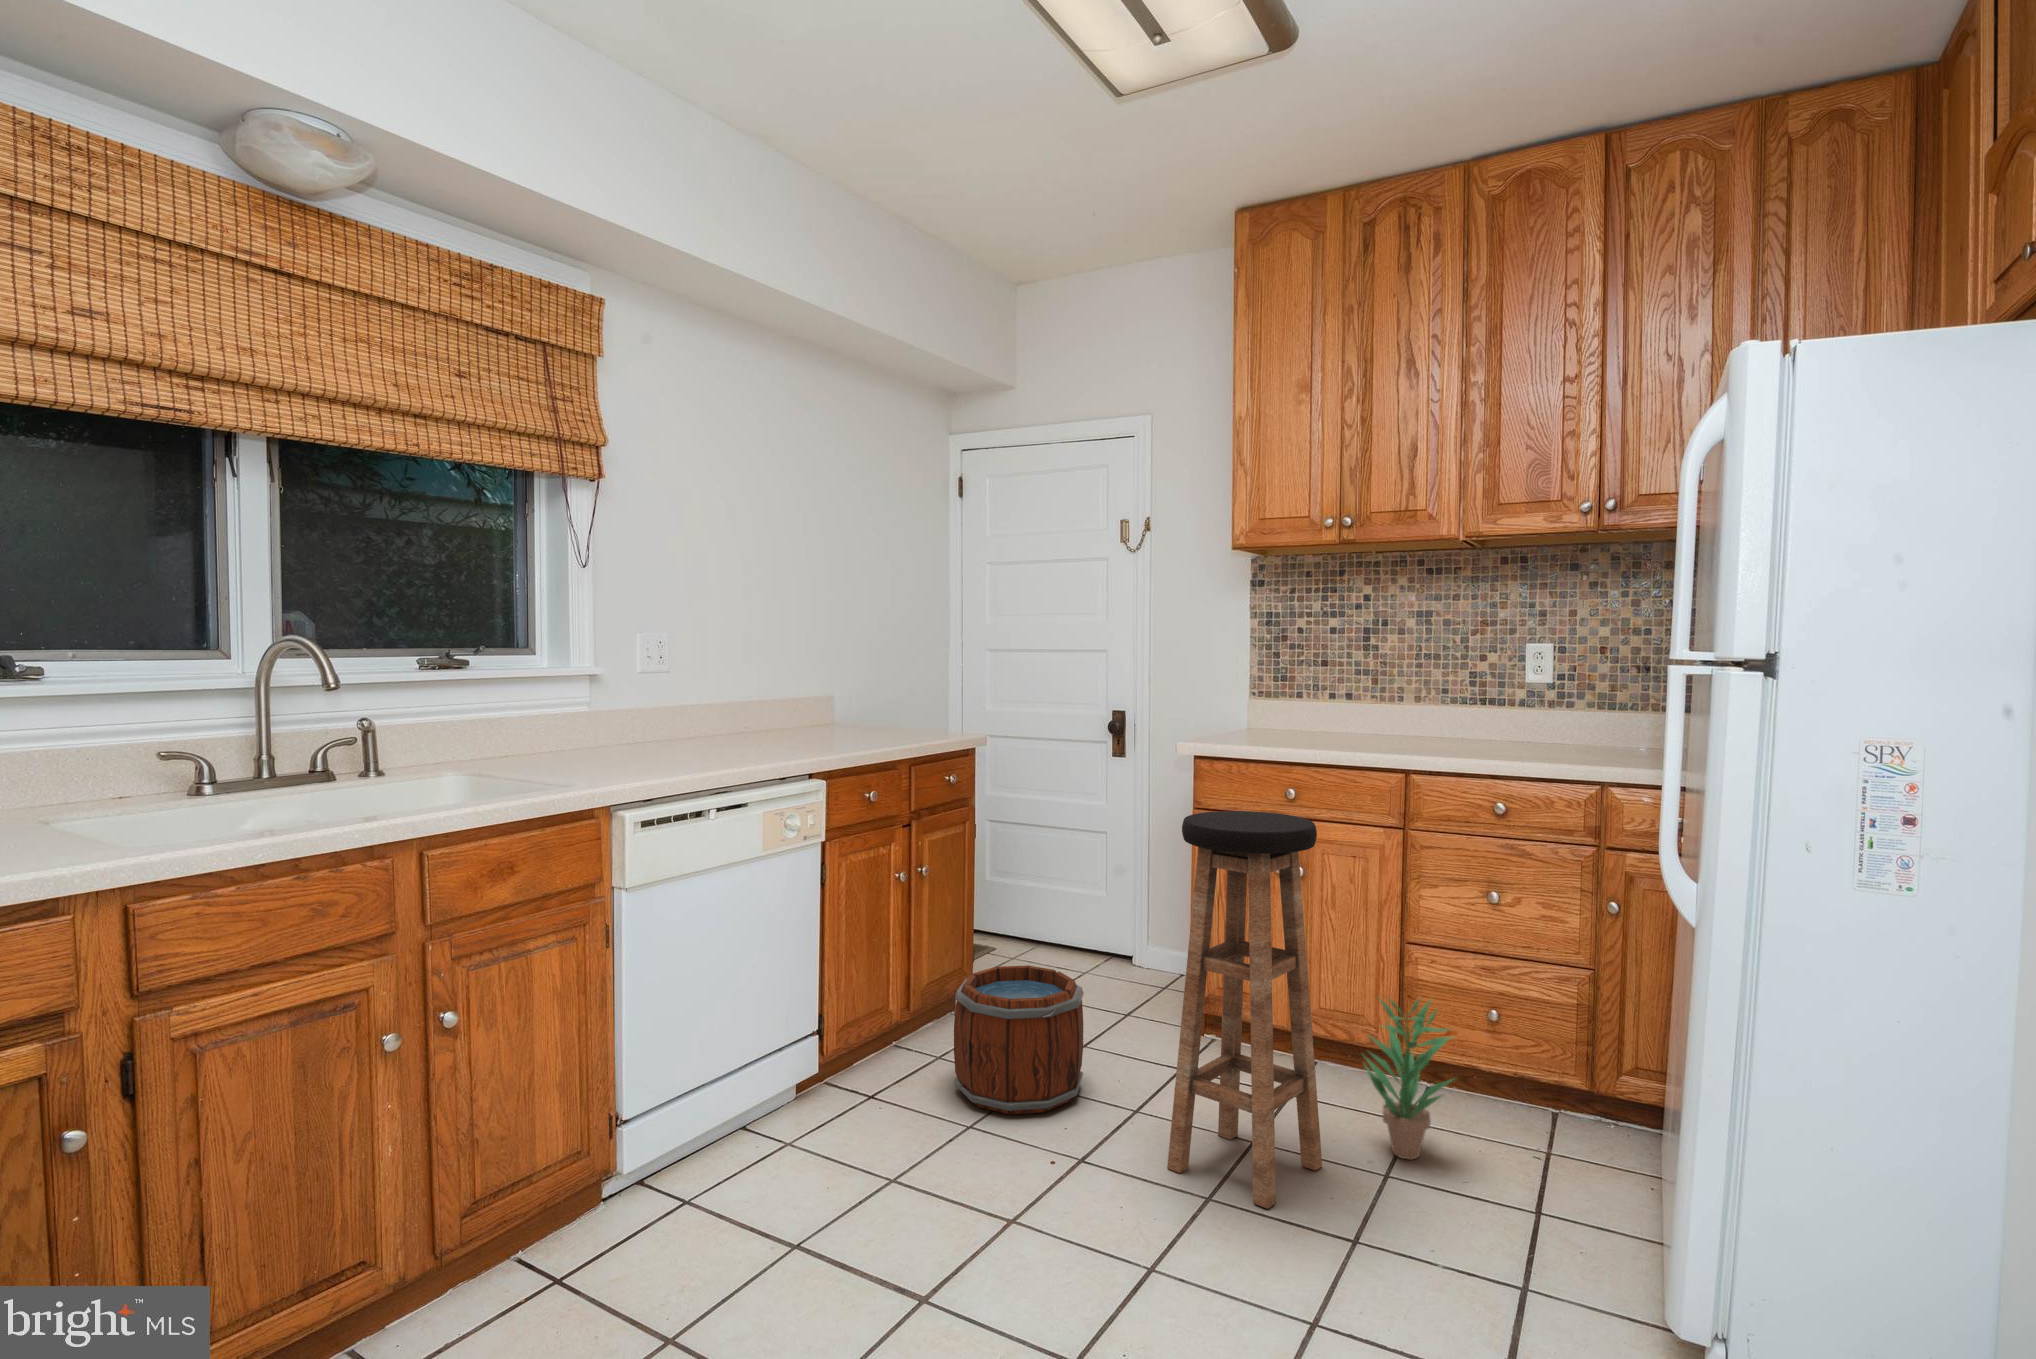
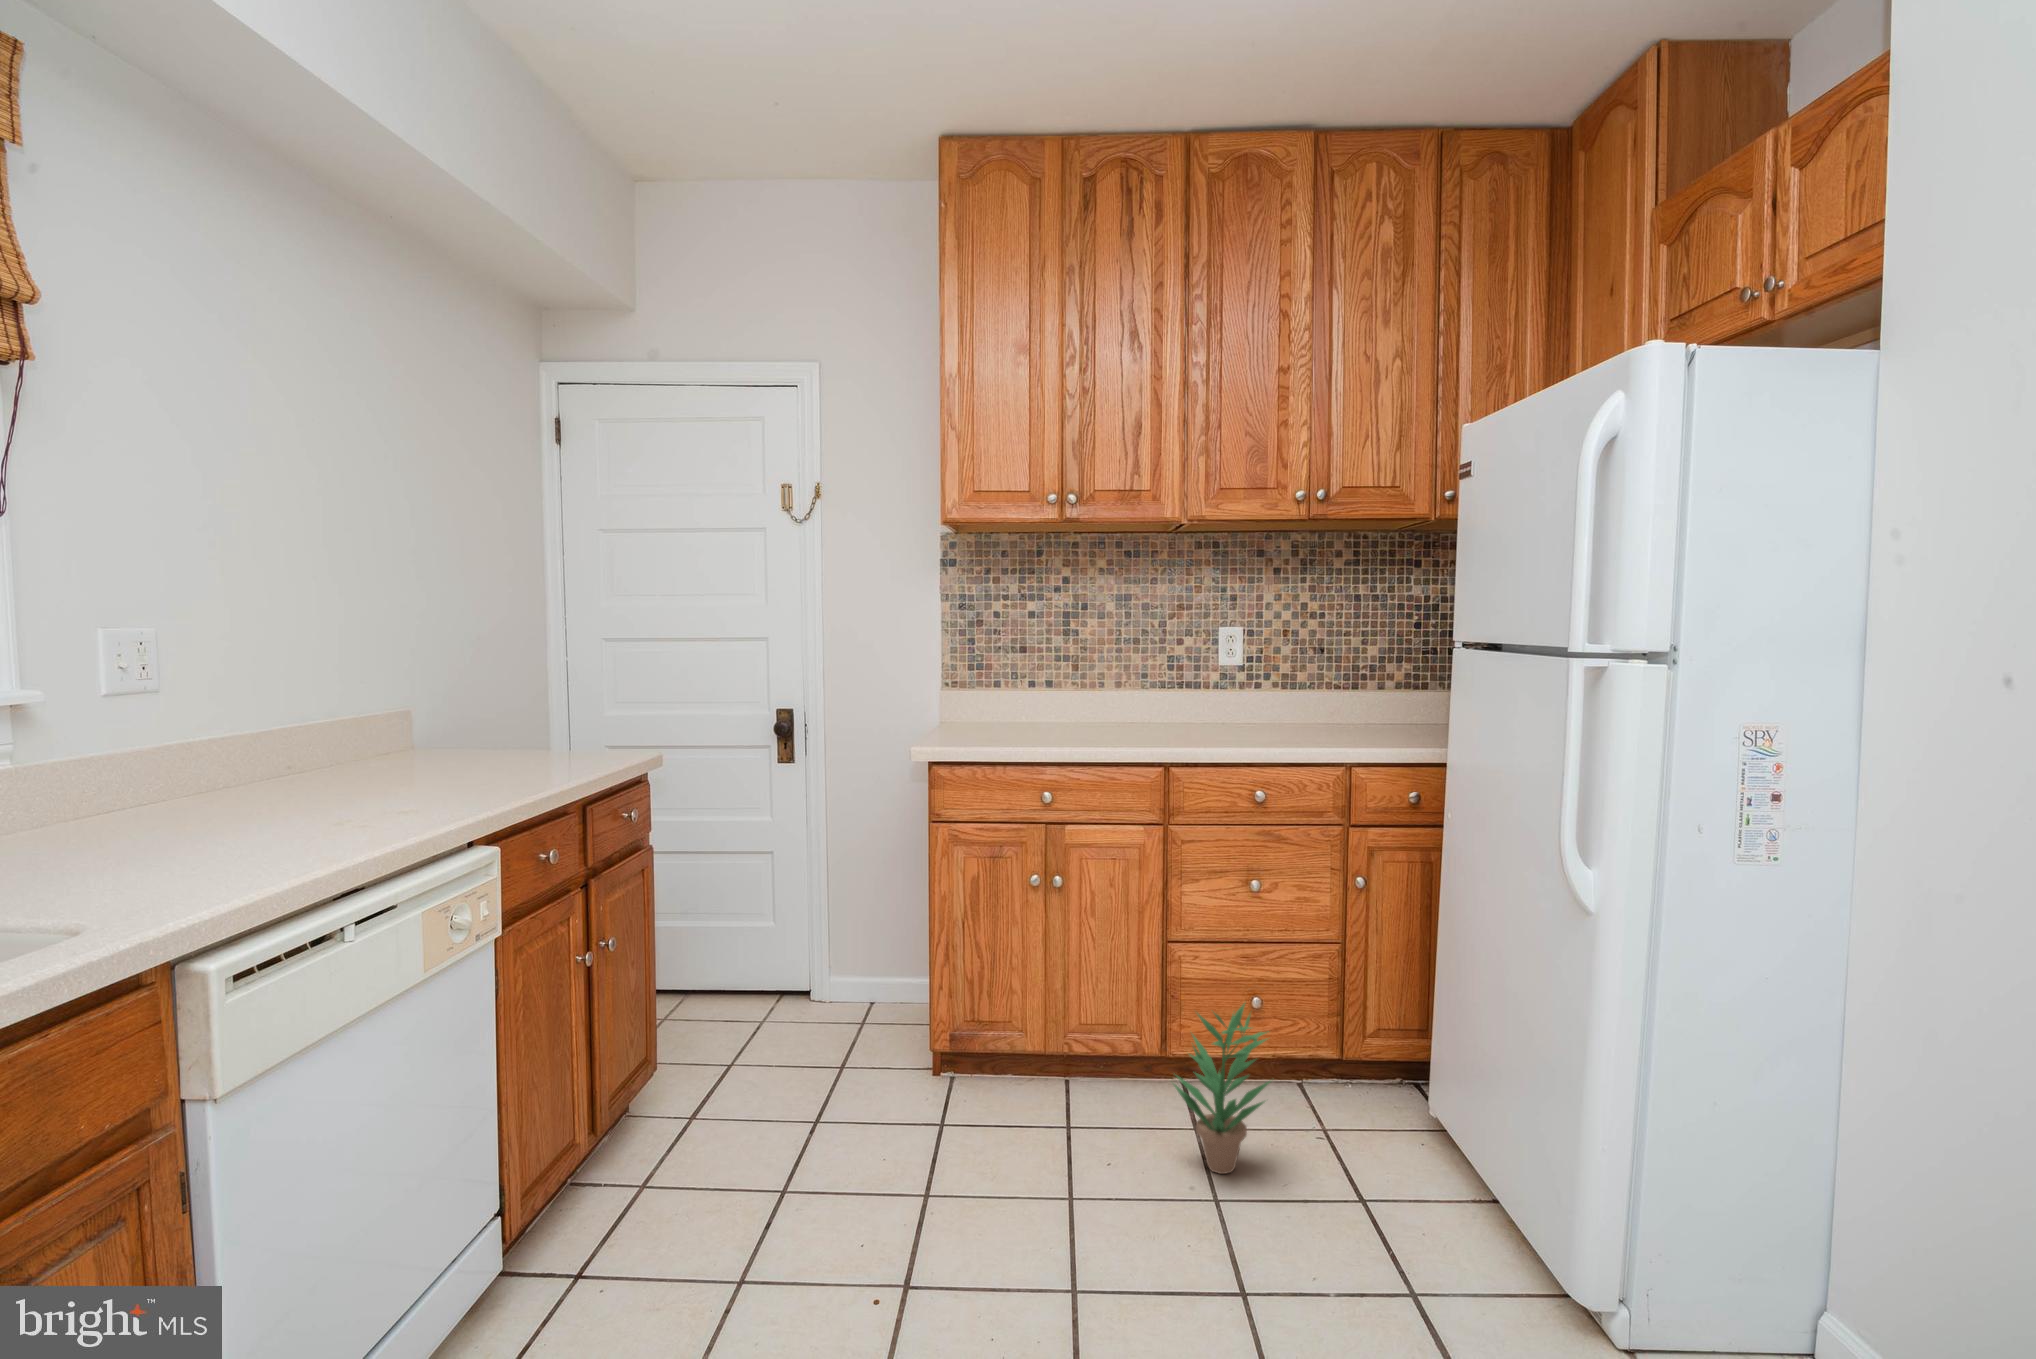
bar stool: present [1167,811,1322,1209] -> none [1017,830,1169,1282]
bucket: present [954,965,1084,1114] -> none [696,1049,867,1254]

